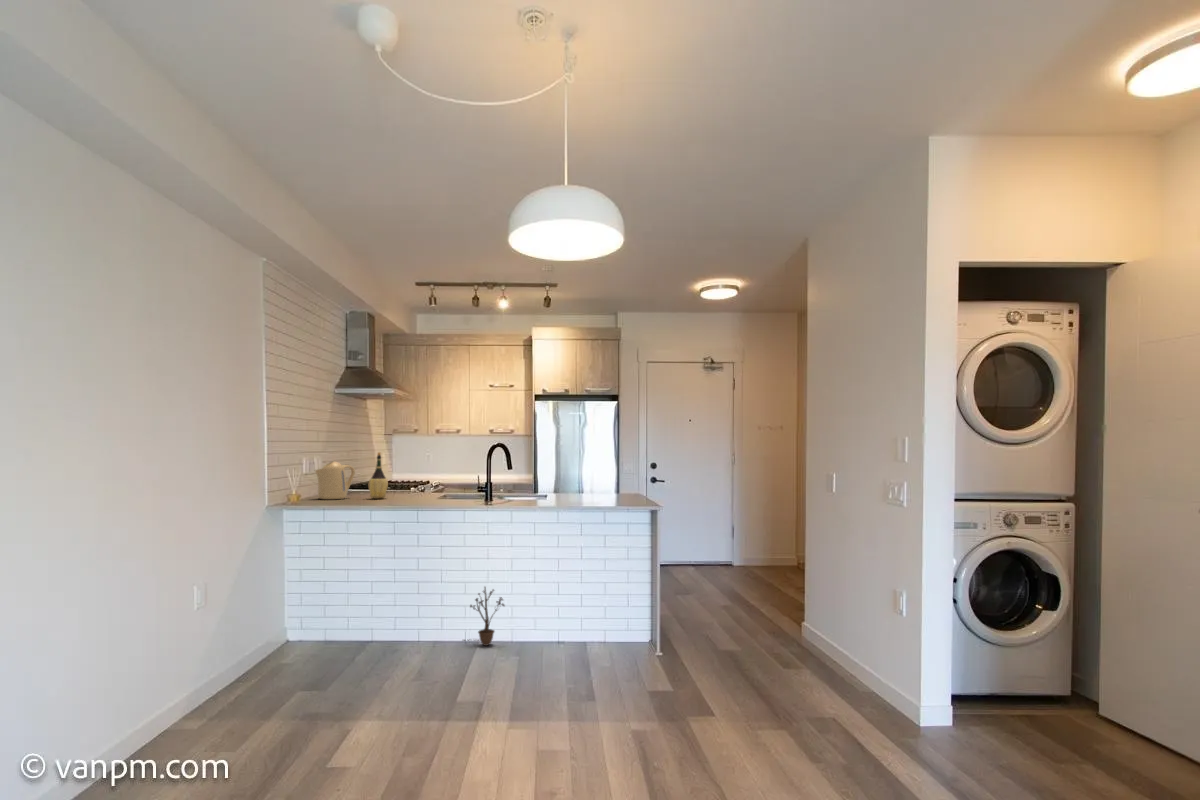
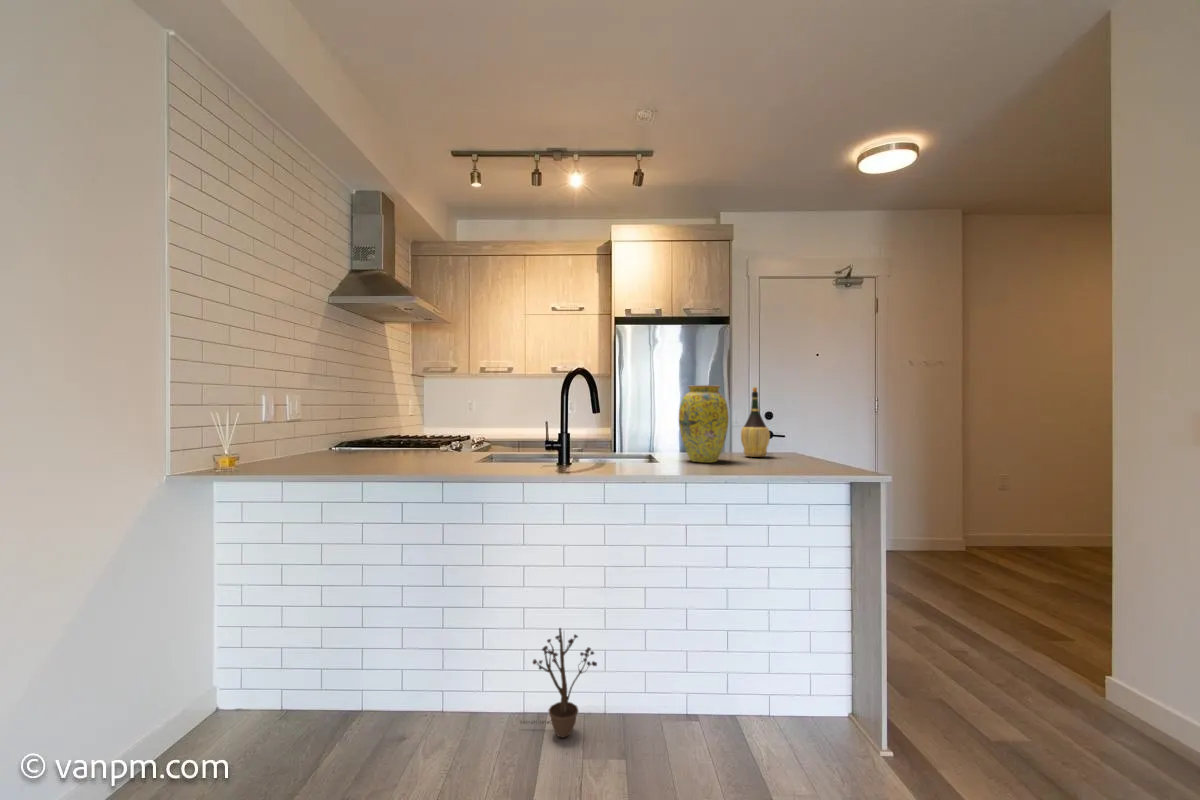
wine bottle: present [369,453,388,499] -> present [741,387,770,457]
vase: none [559,453,588,498] -> present [679,385,729,462]
kettle: present [315,462,355,499] -> none [264,399,339,464]

